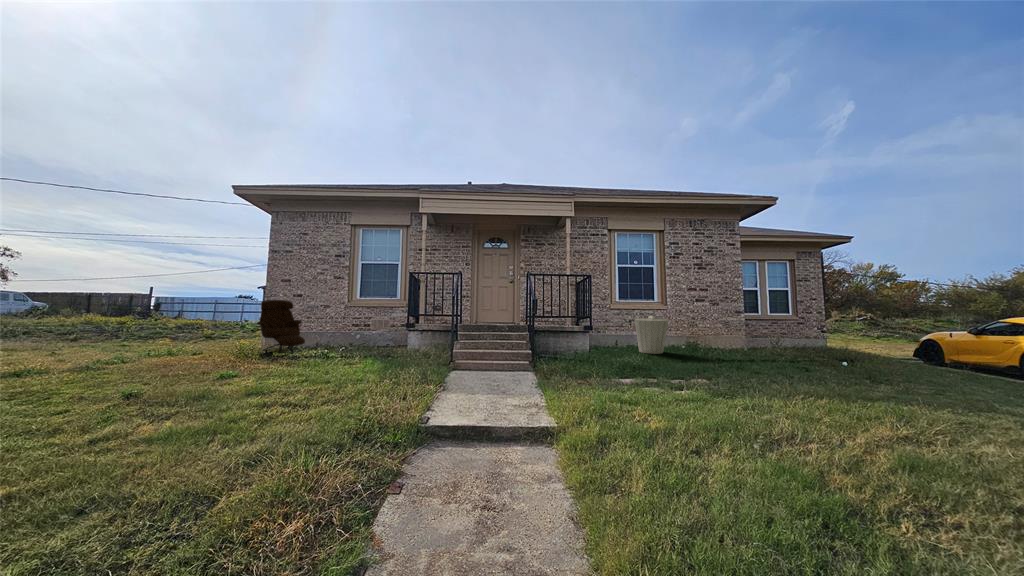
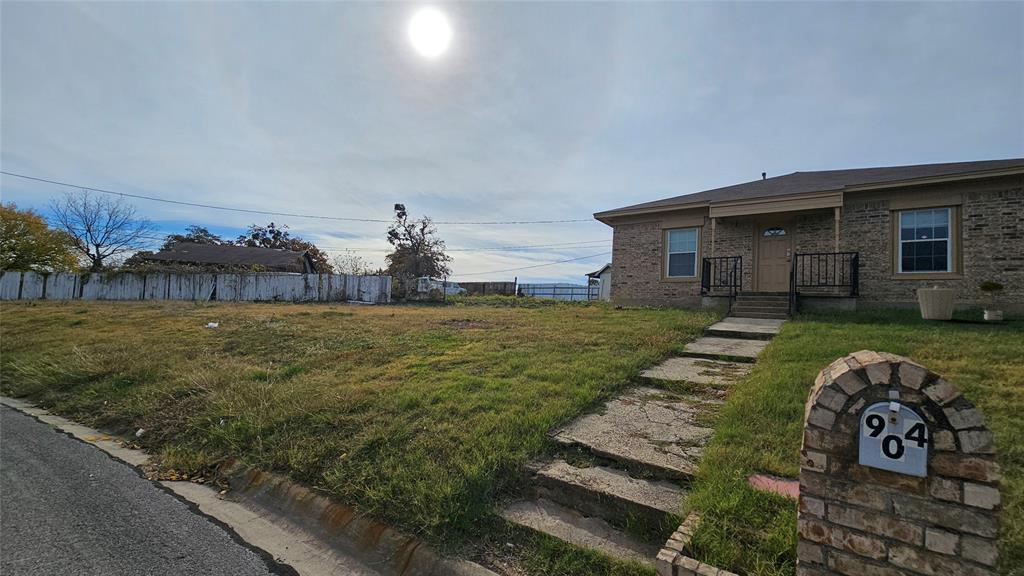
lounge chair: present [257,300,305,353] -> none [607,280,636,312]
potted tree: none [681,311,700,352] -> present [979,281,1004,320]

